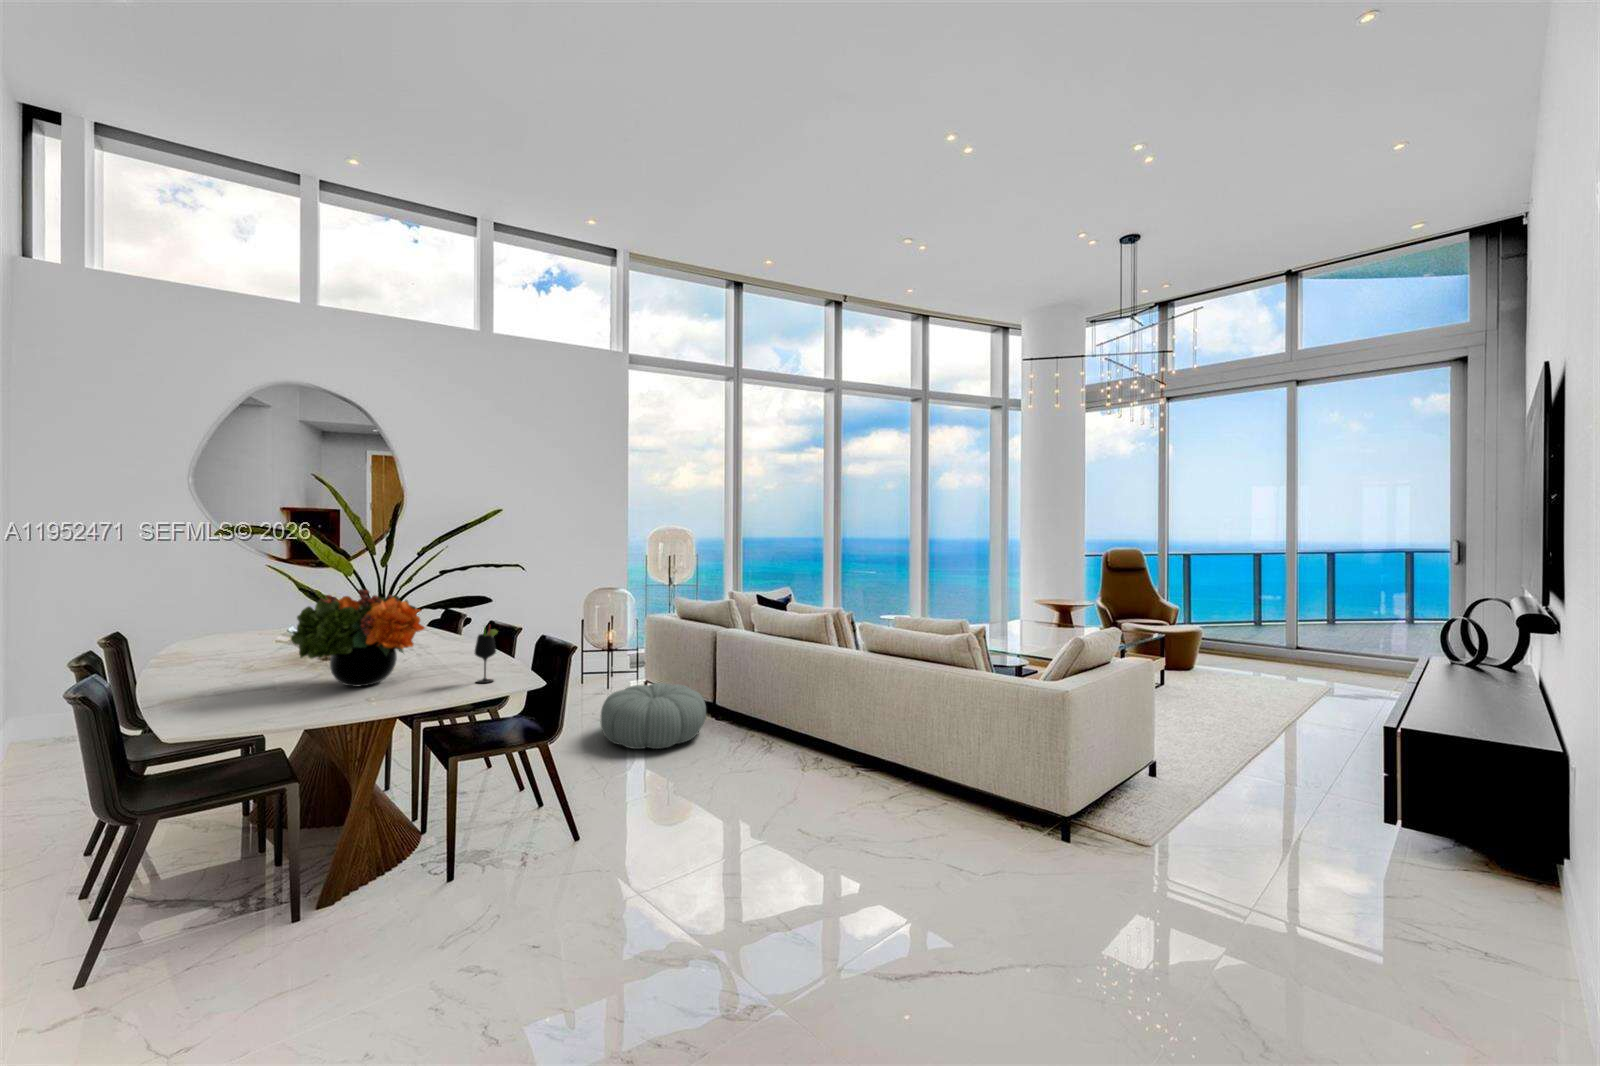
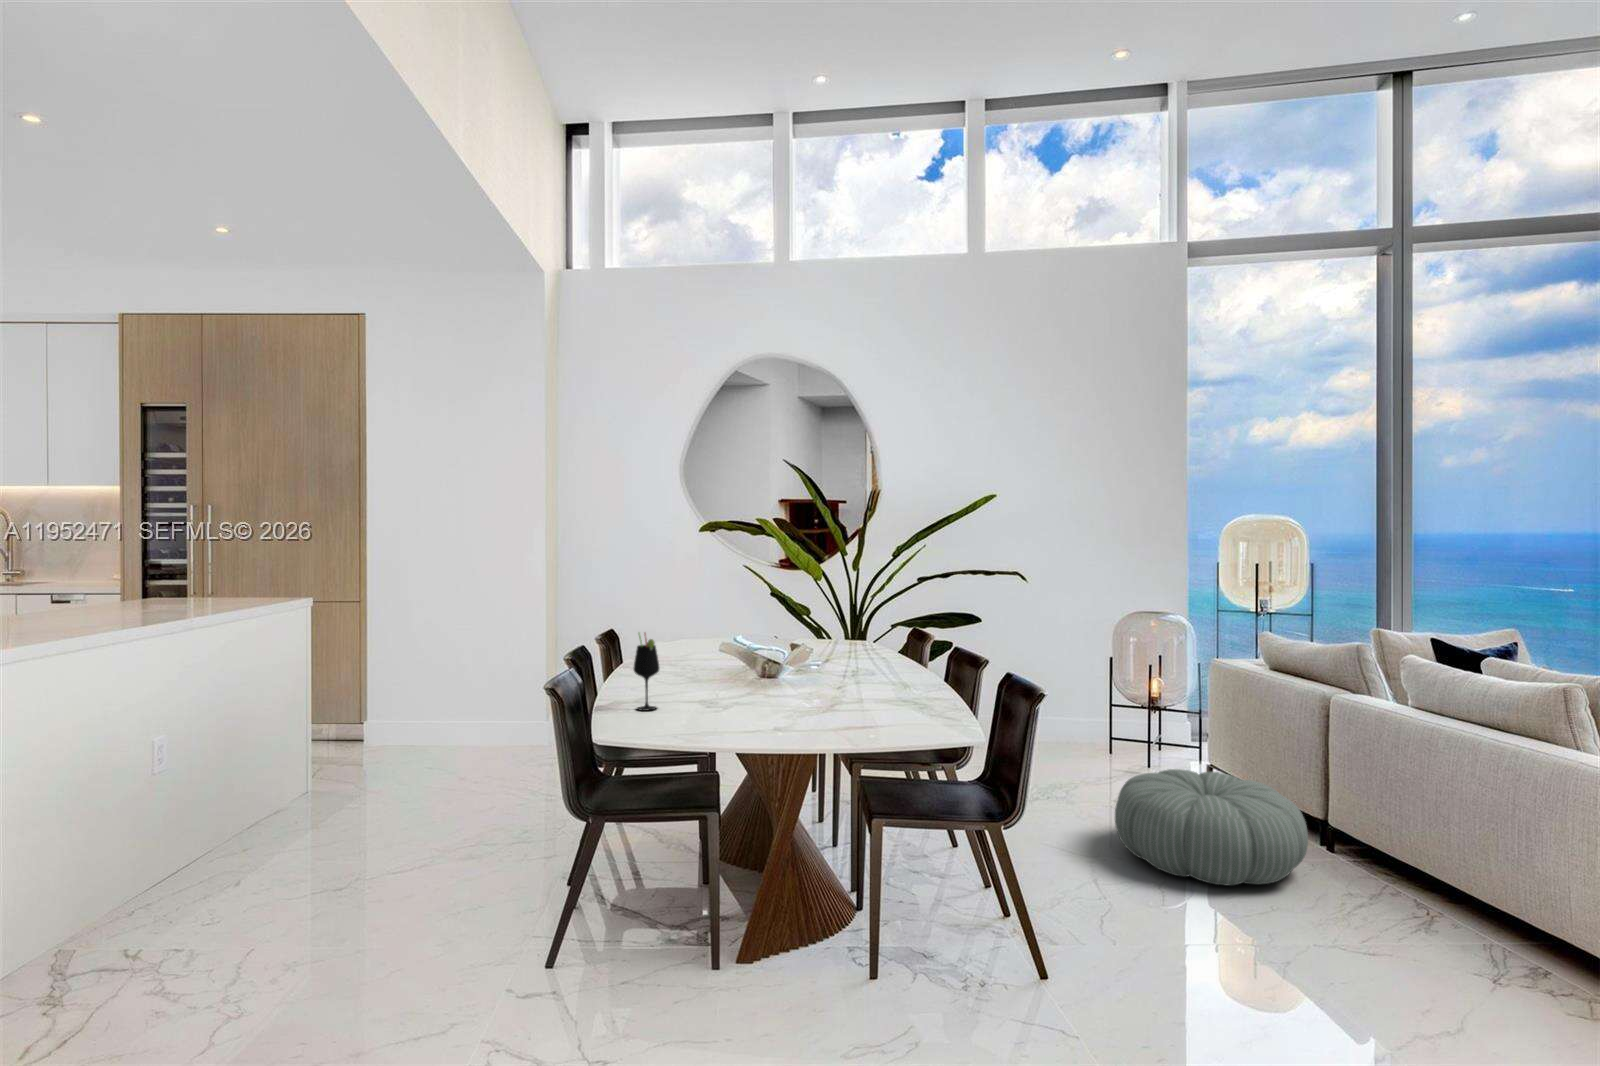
flower arrangement: present [291,589,425,687] -> none [709,586,844,705]
wine glass: present [474,629,497,683] -> present [634,633,659,711]

